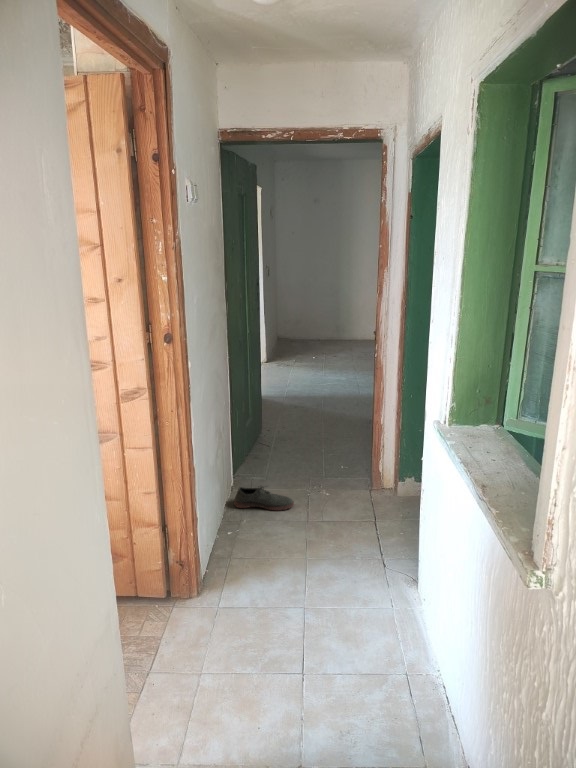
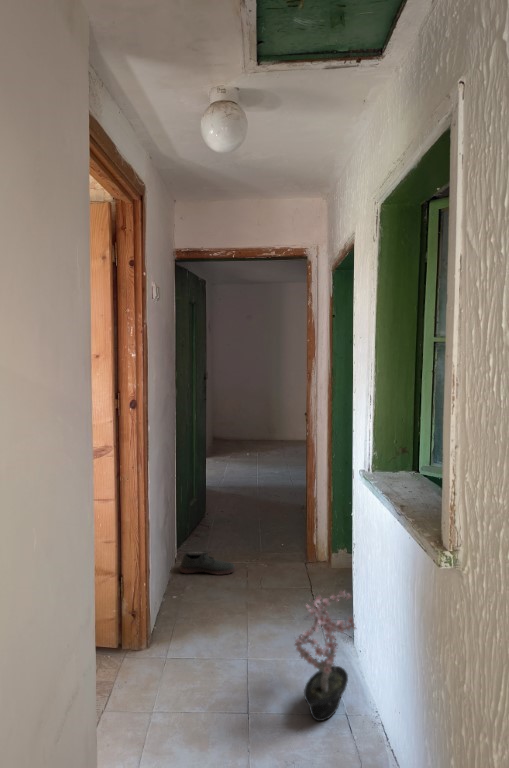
potted plant: none [352,550,431,694] -> present [295,591,355,721]

